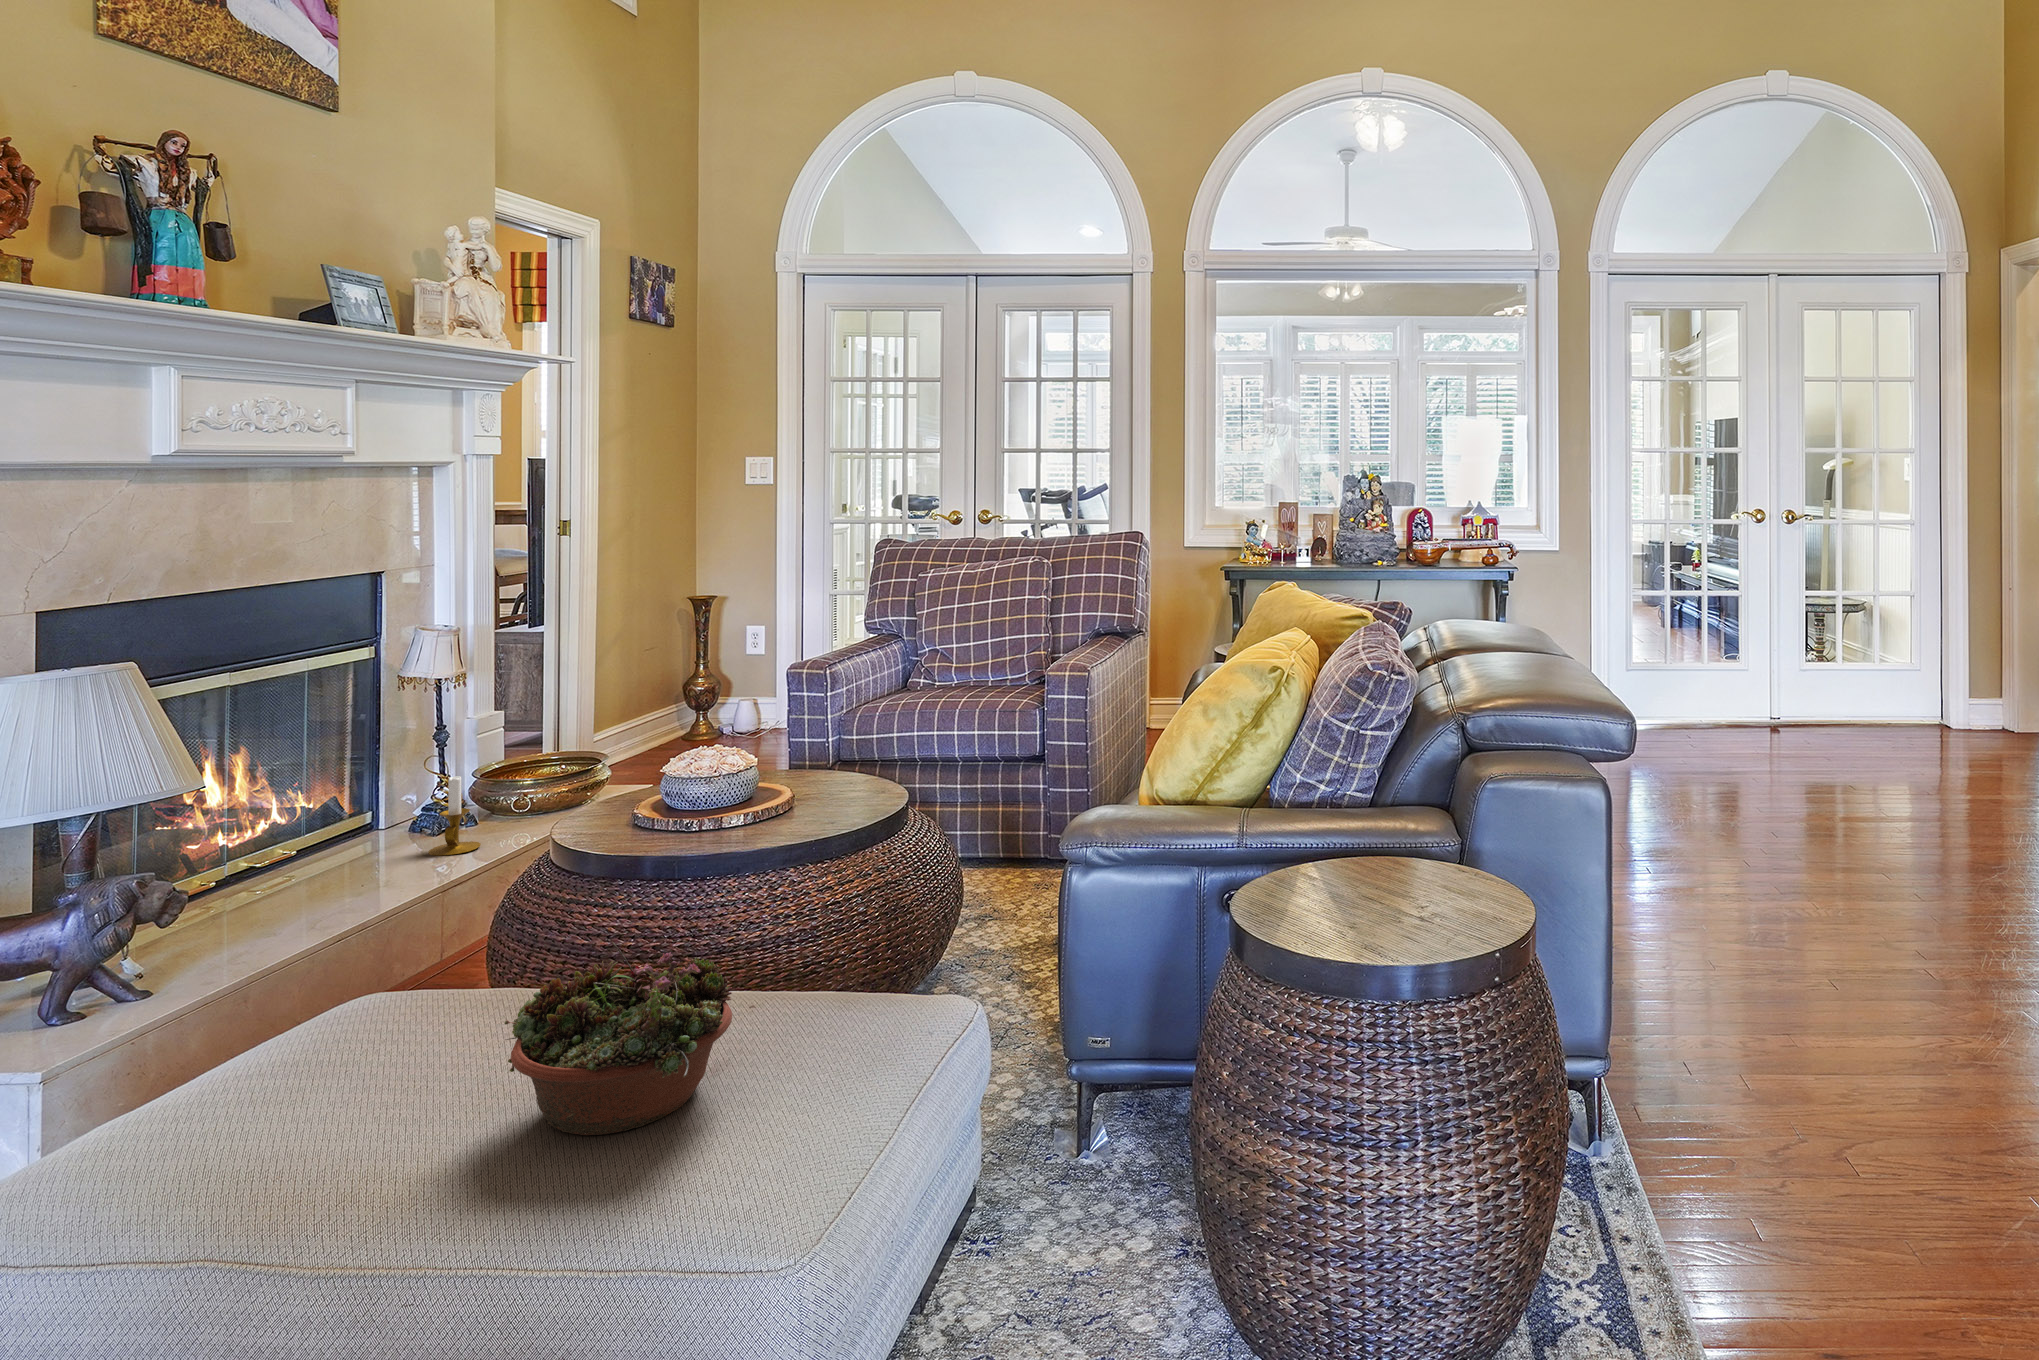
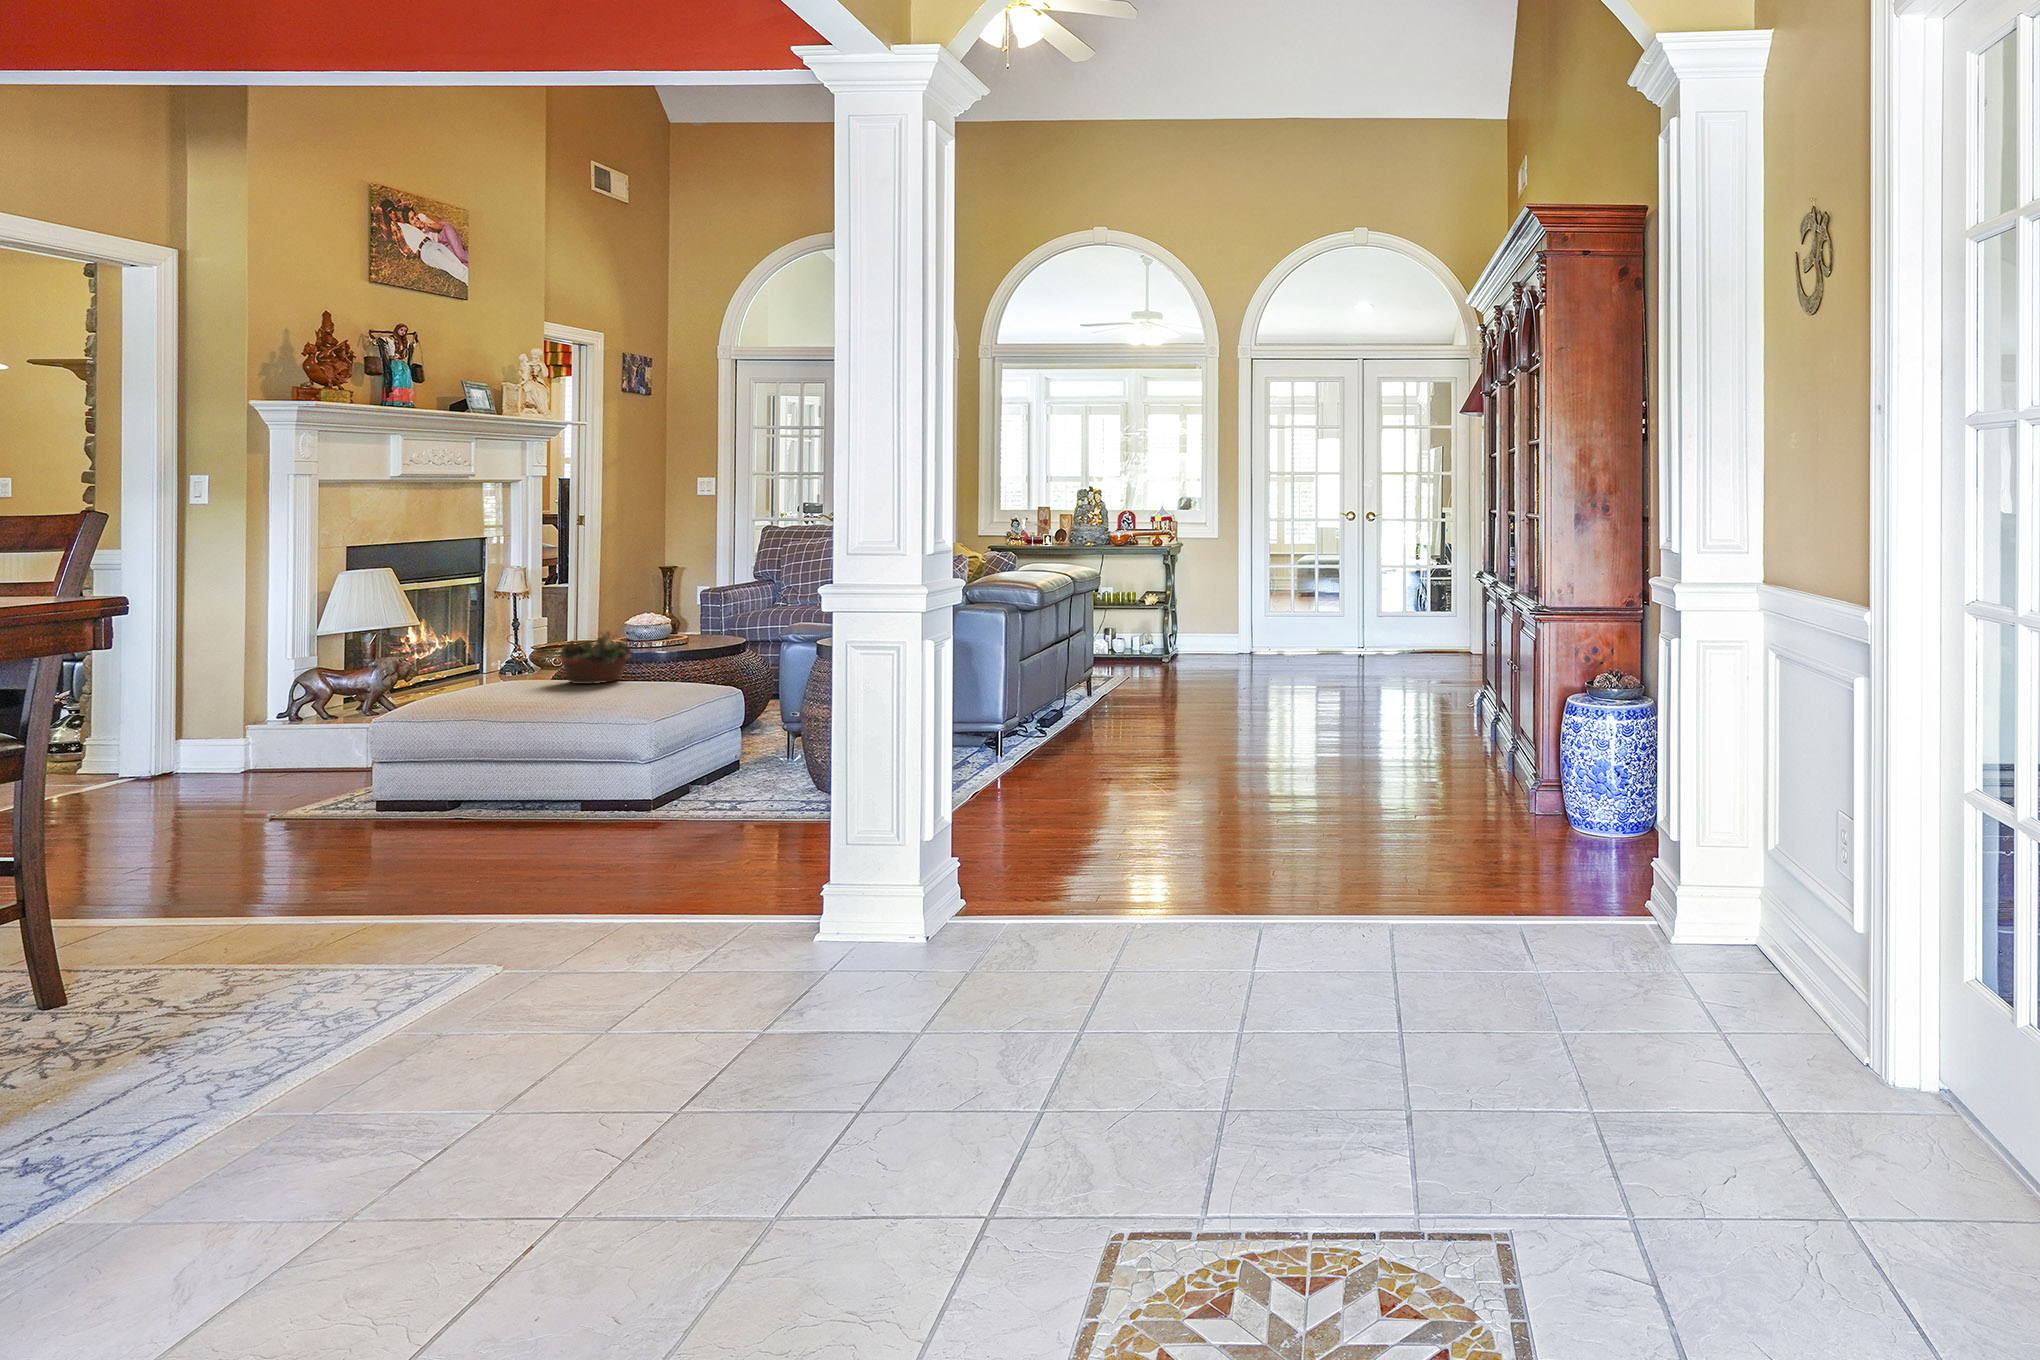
candlestick: present [428,776,481,856] -> none [510,639,537,677]

